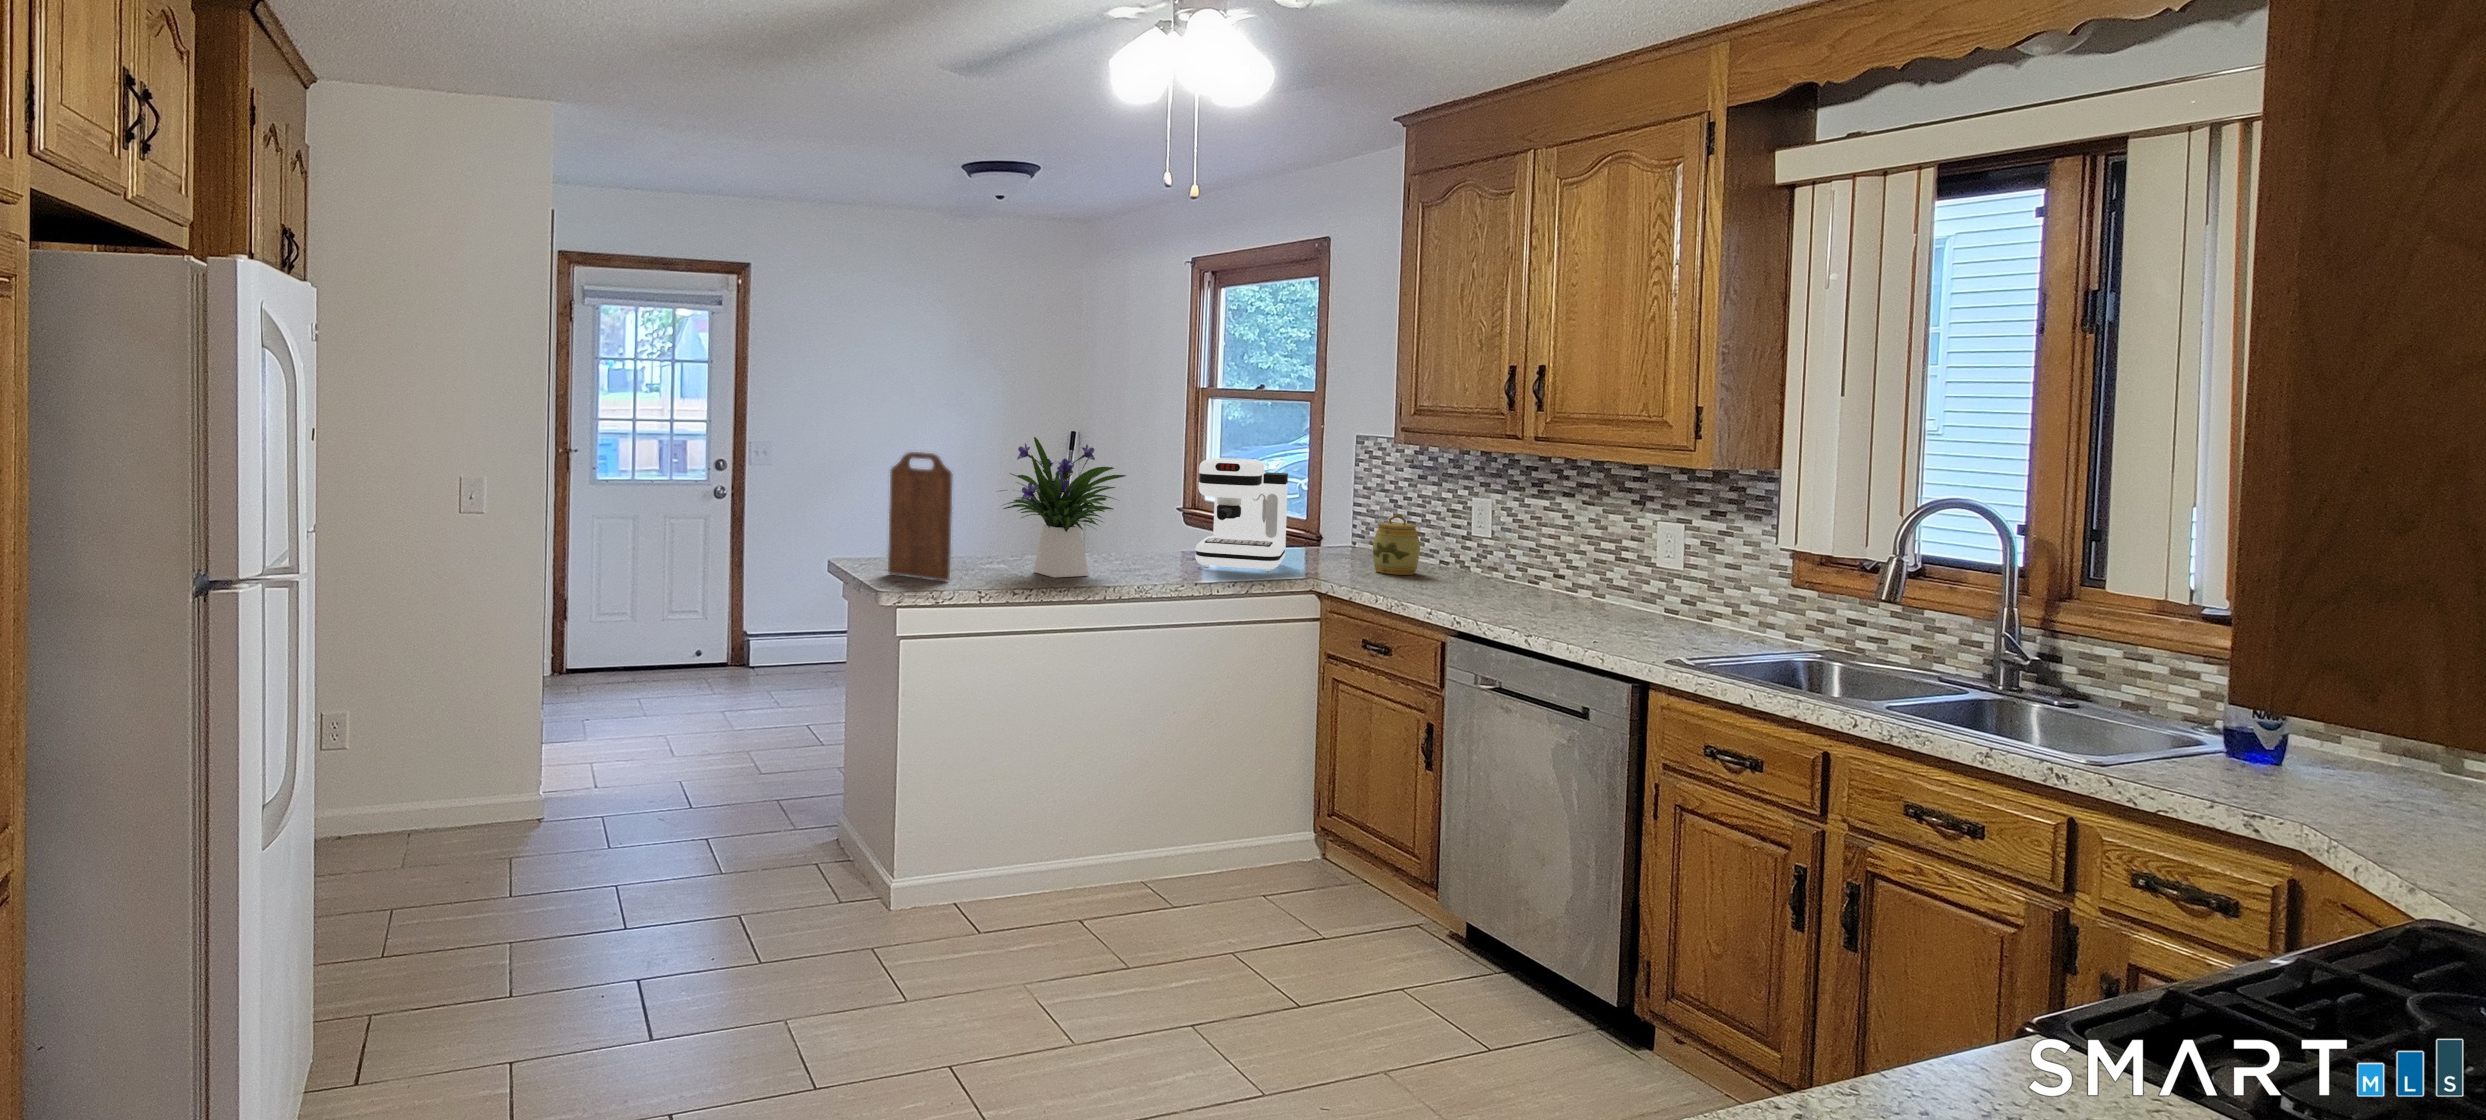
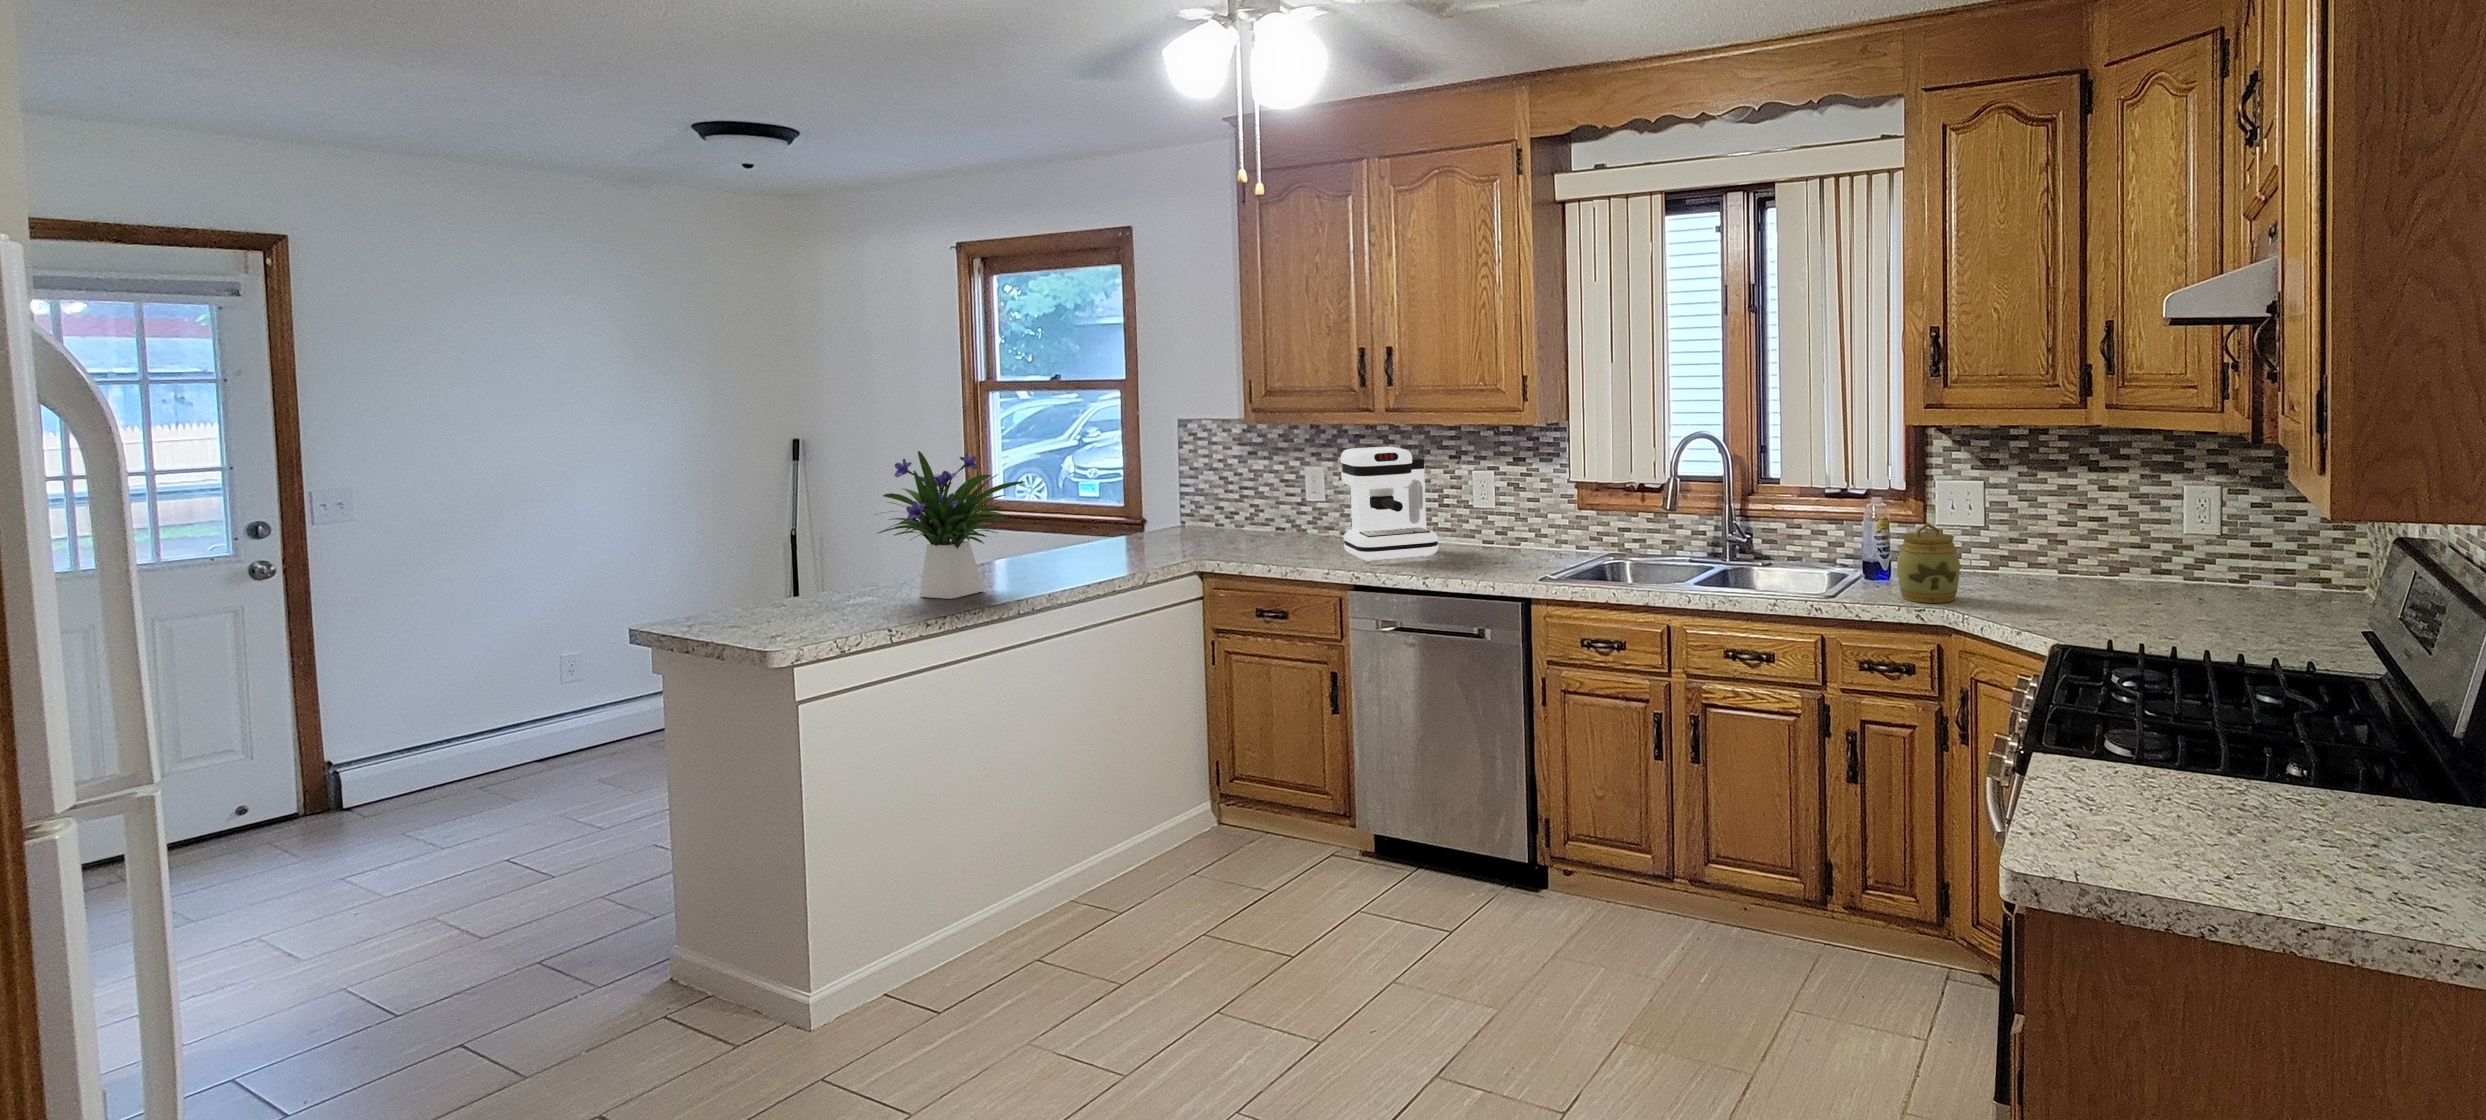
cutting board: present [888,452,953,581] -> none [748,481,844,627]
coffee maker: present [1195,458,1288,571] -> present [1341,447,1438,562]
jar: present [1373,514,1420,575] -> present [1897,523,1960,603]

